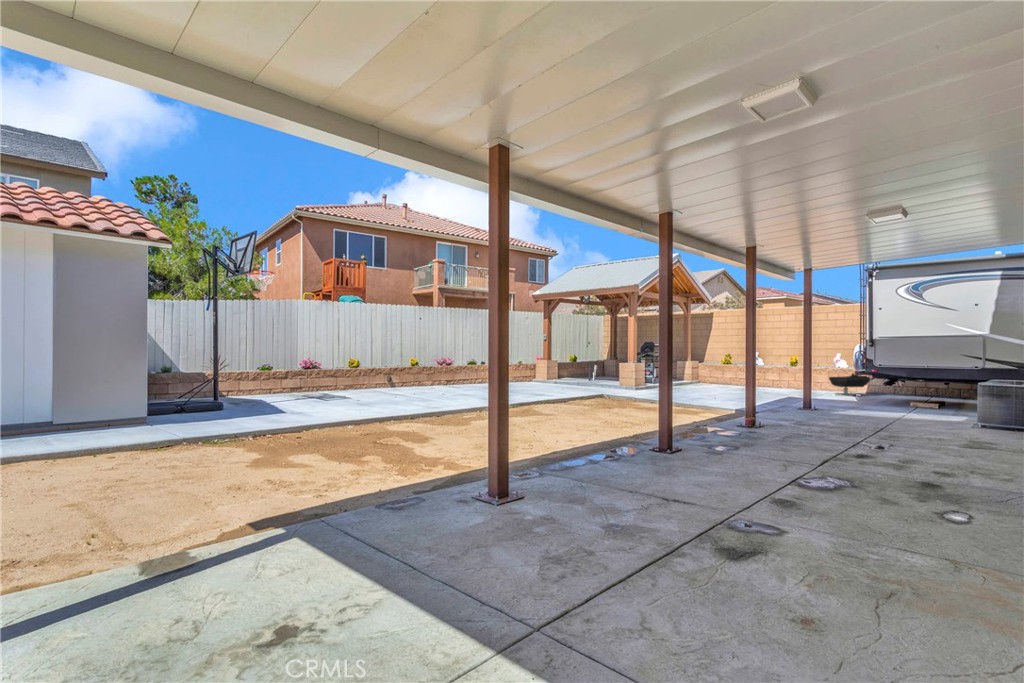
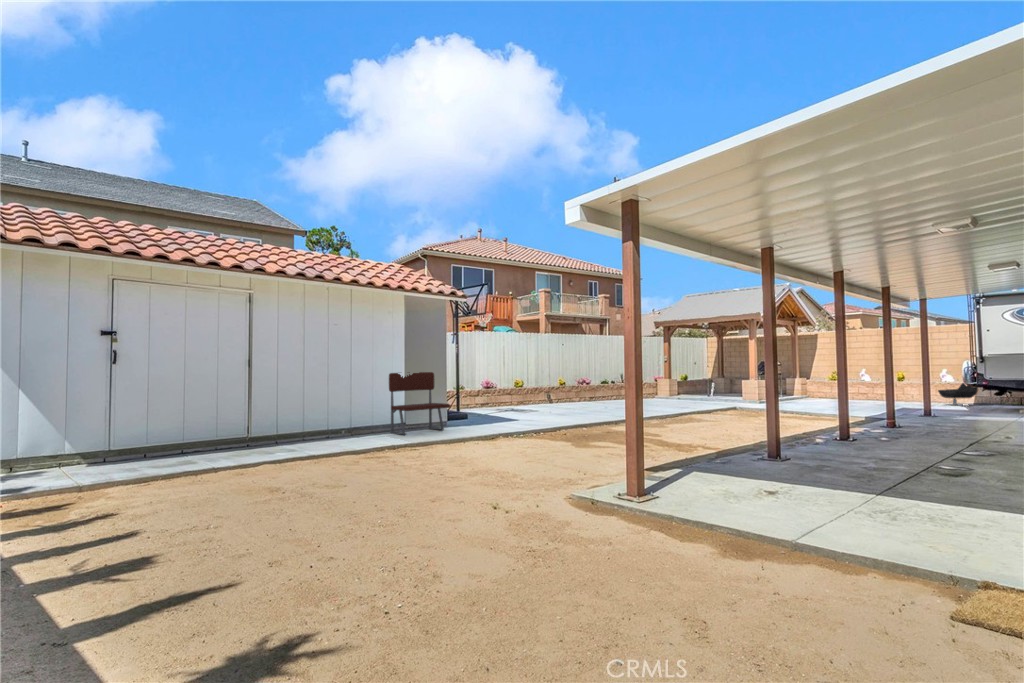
bench: none [36,347,143,439] -> present [389,372,450,435]

